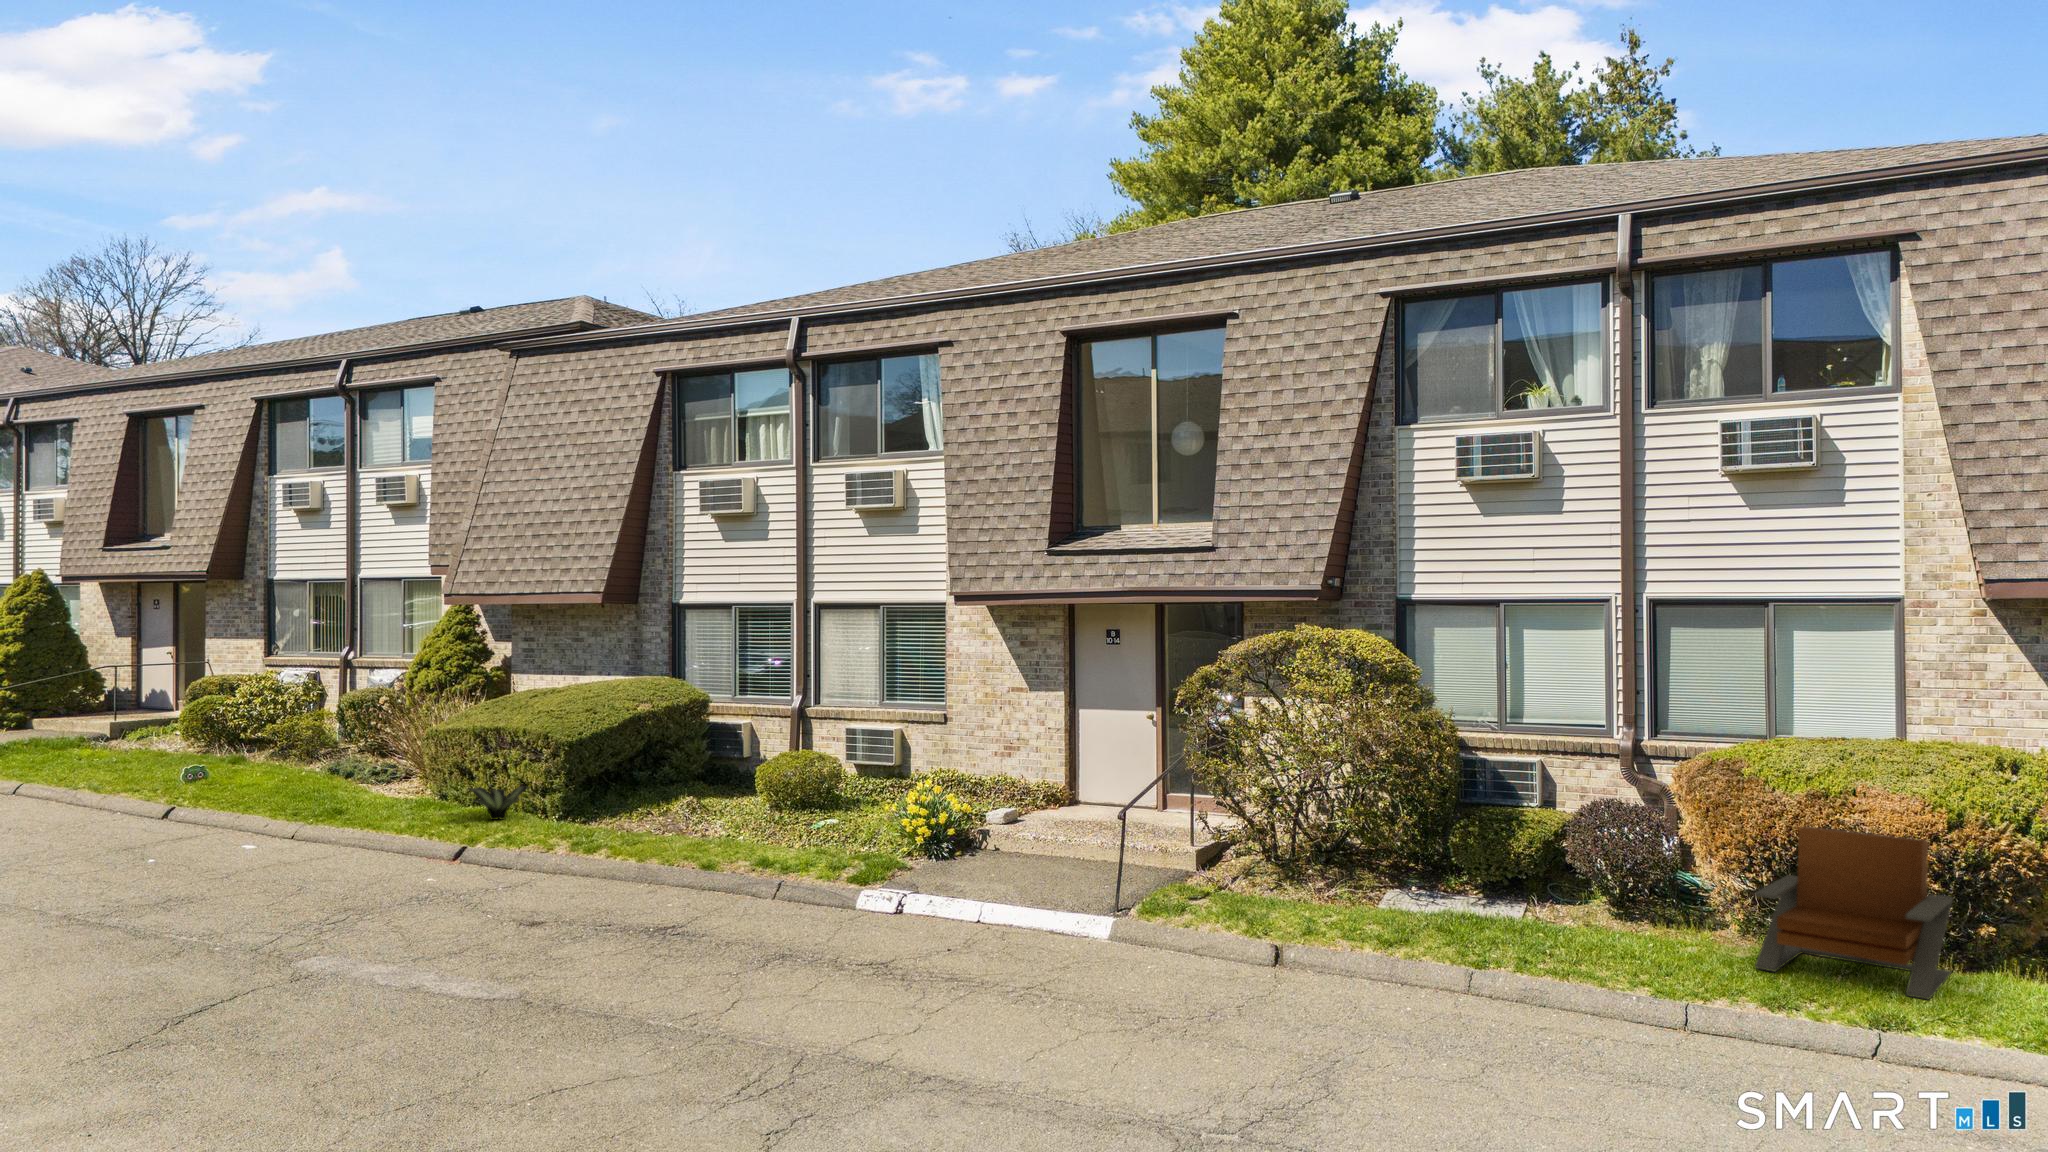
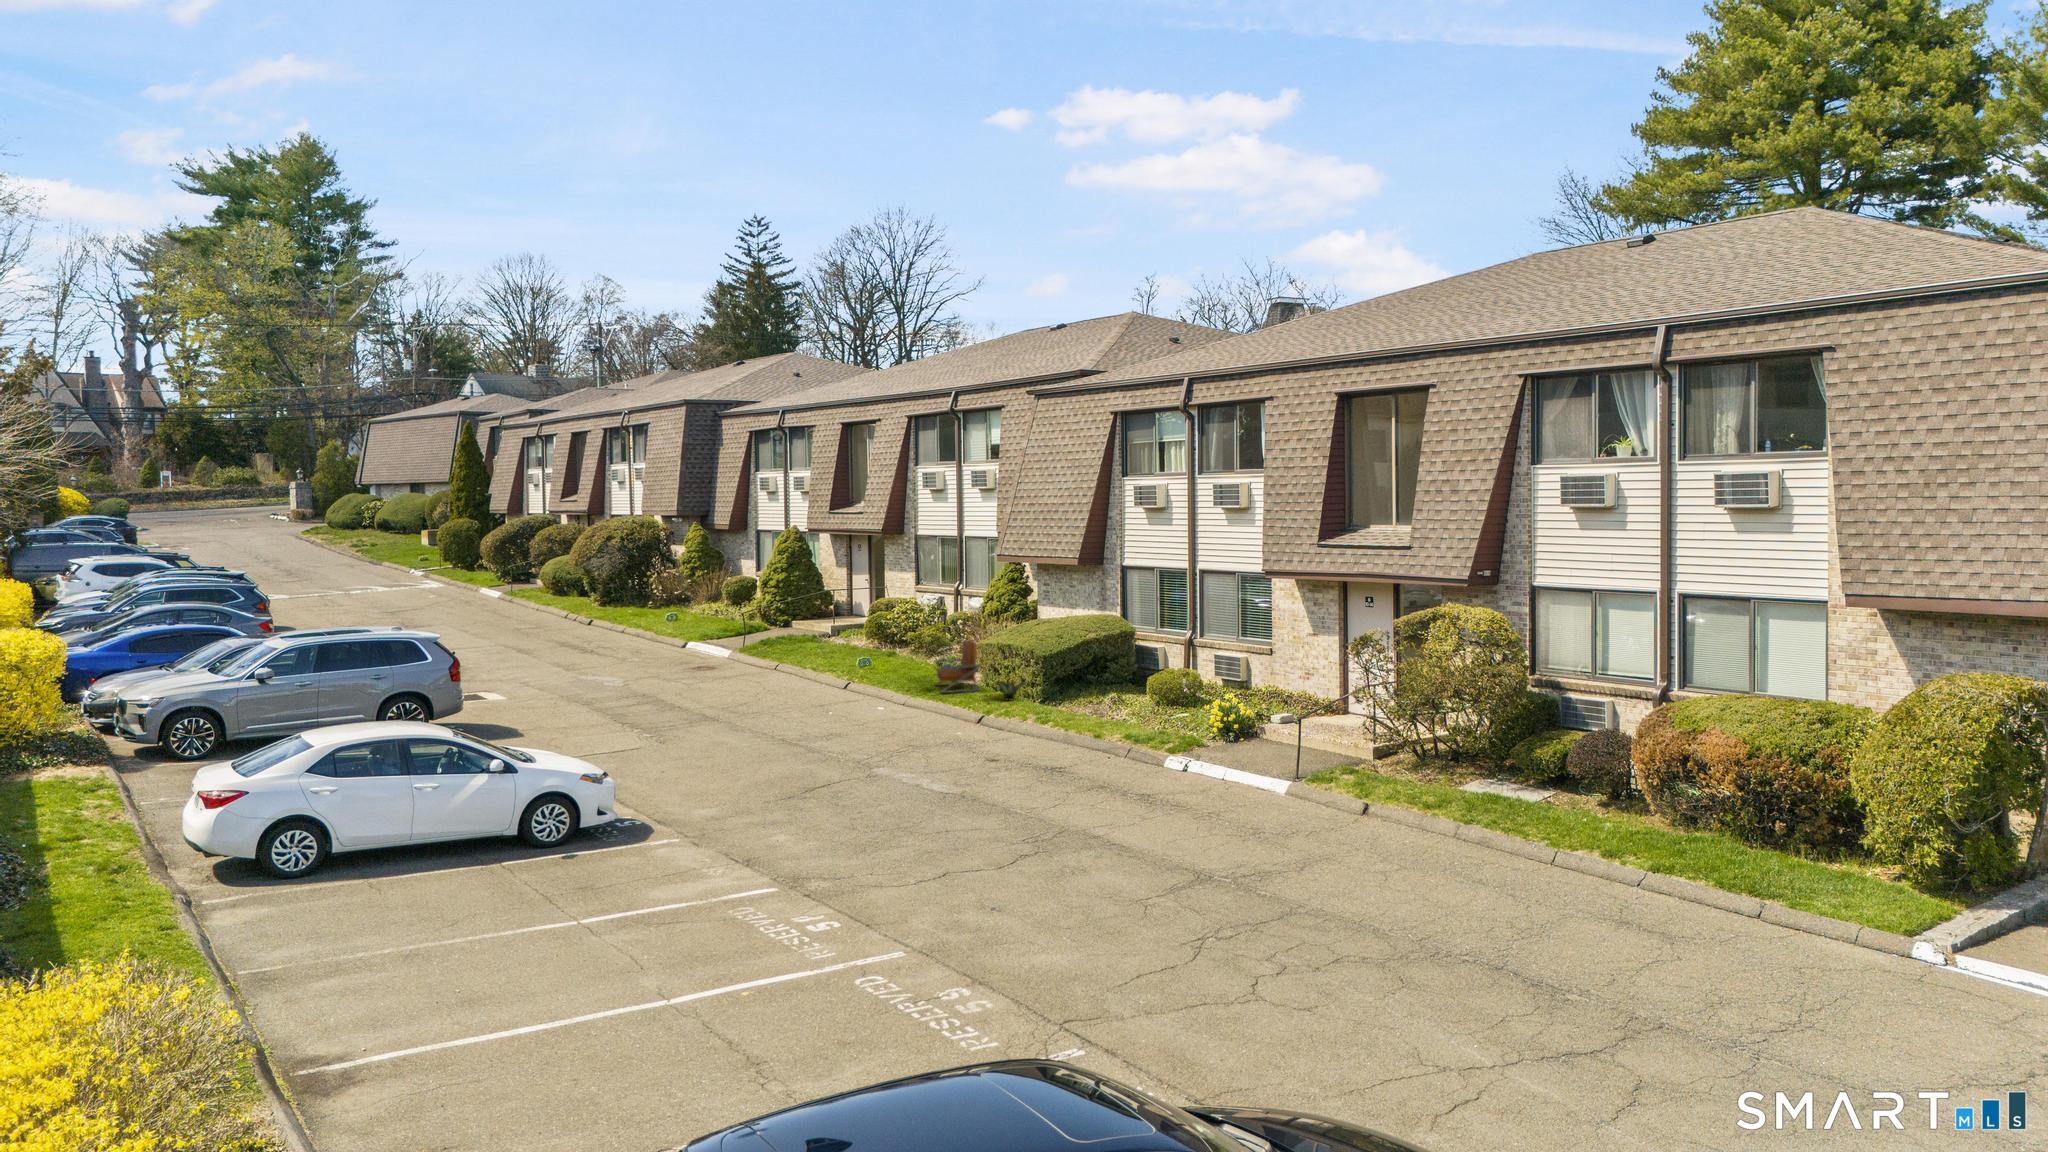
lounge chair: present [1755,827,1953,999] -> present [936,640,981,693]

